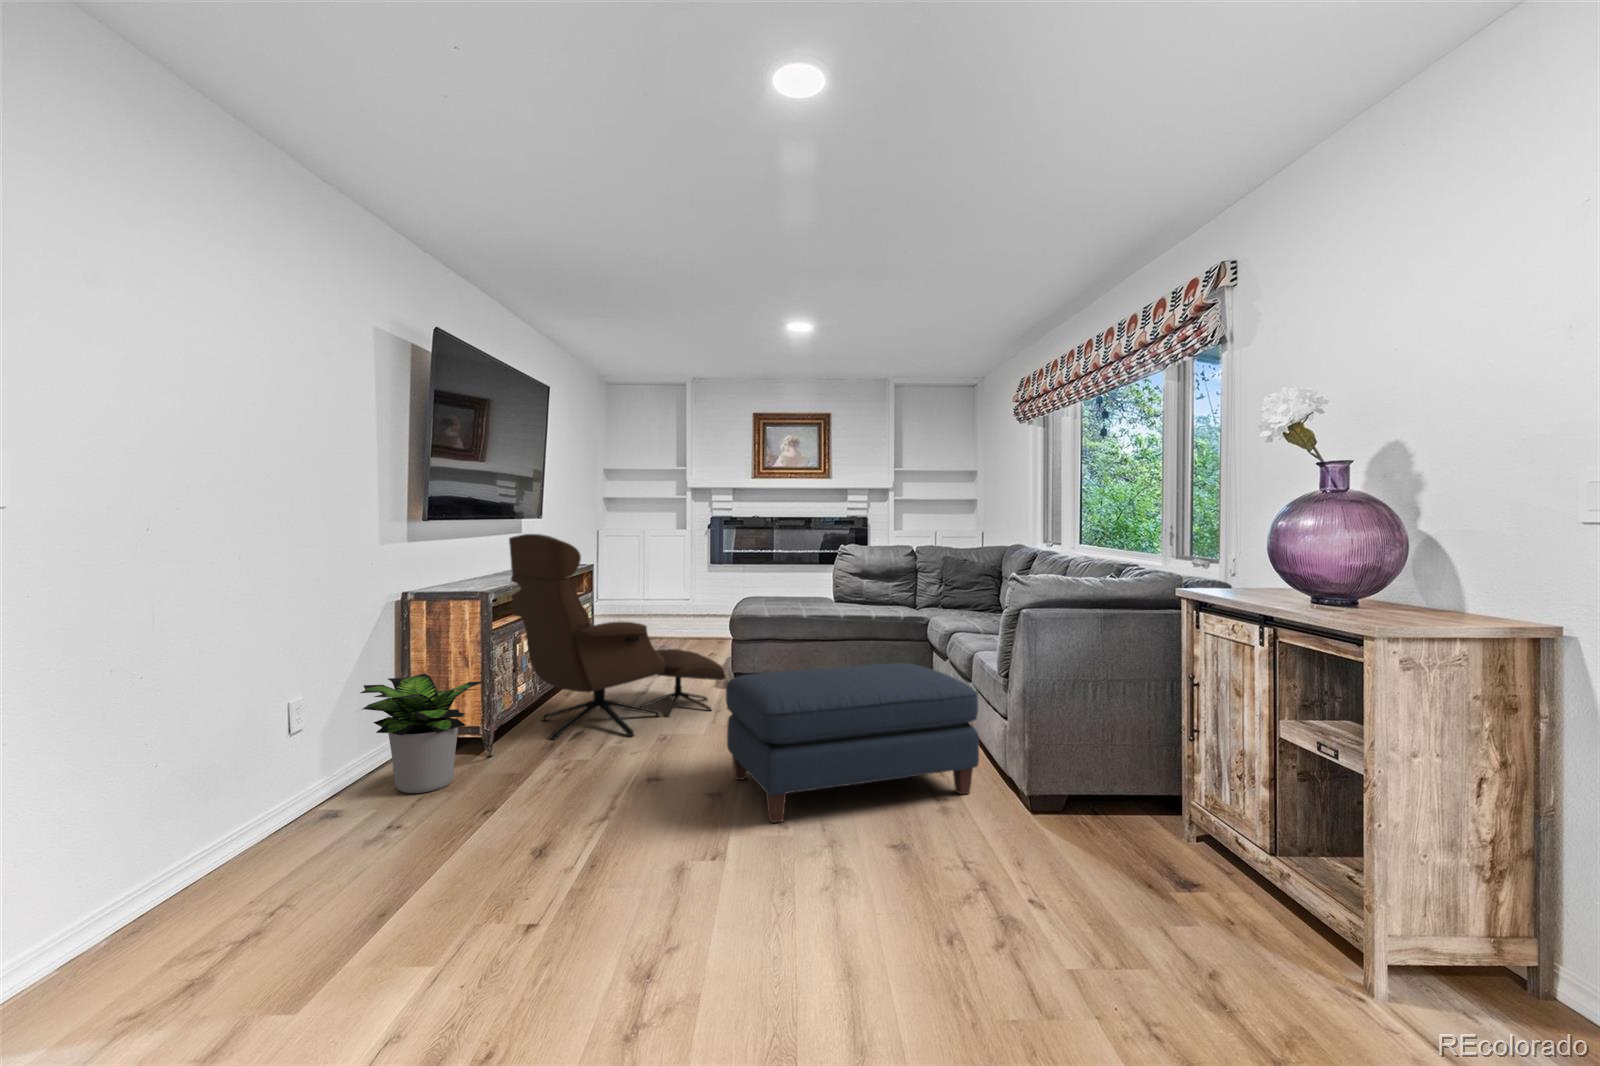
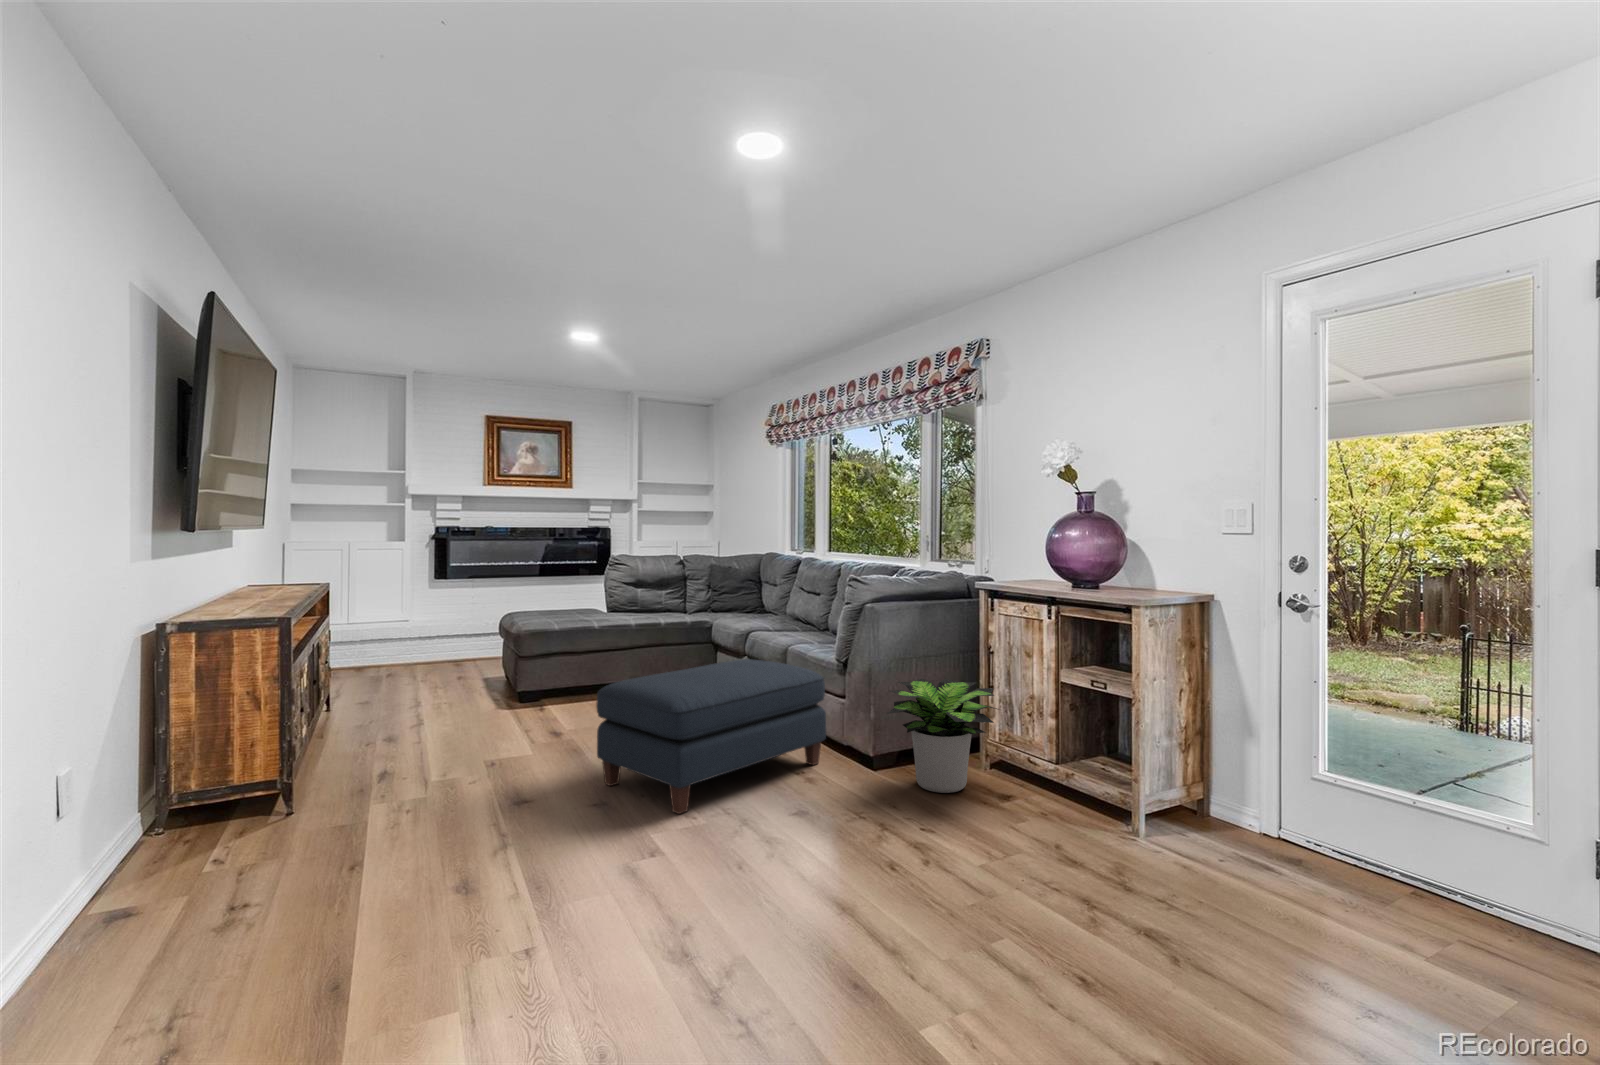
lounge chair: present [509,534,726,739] -> none [285,548,533,781]
potted plant: present [360,674,484,793] -> present [887,679,997,793]

